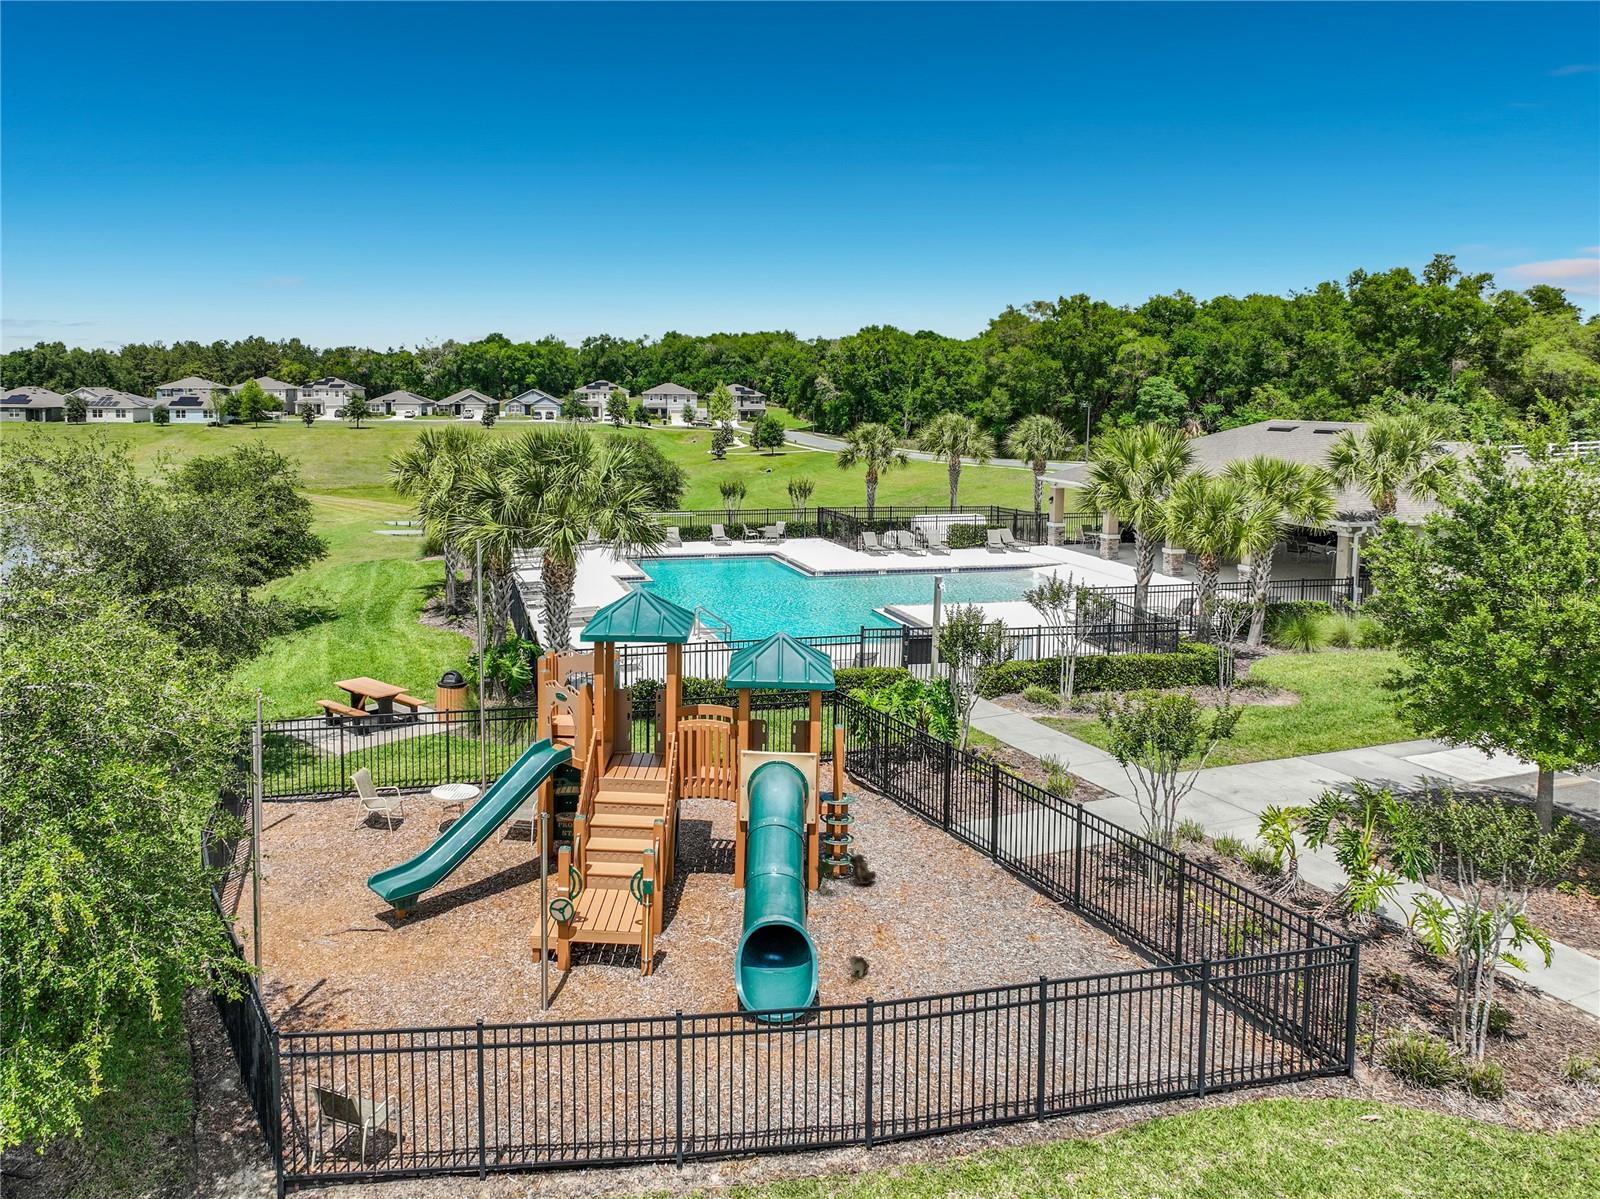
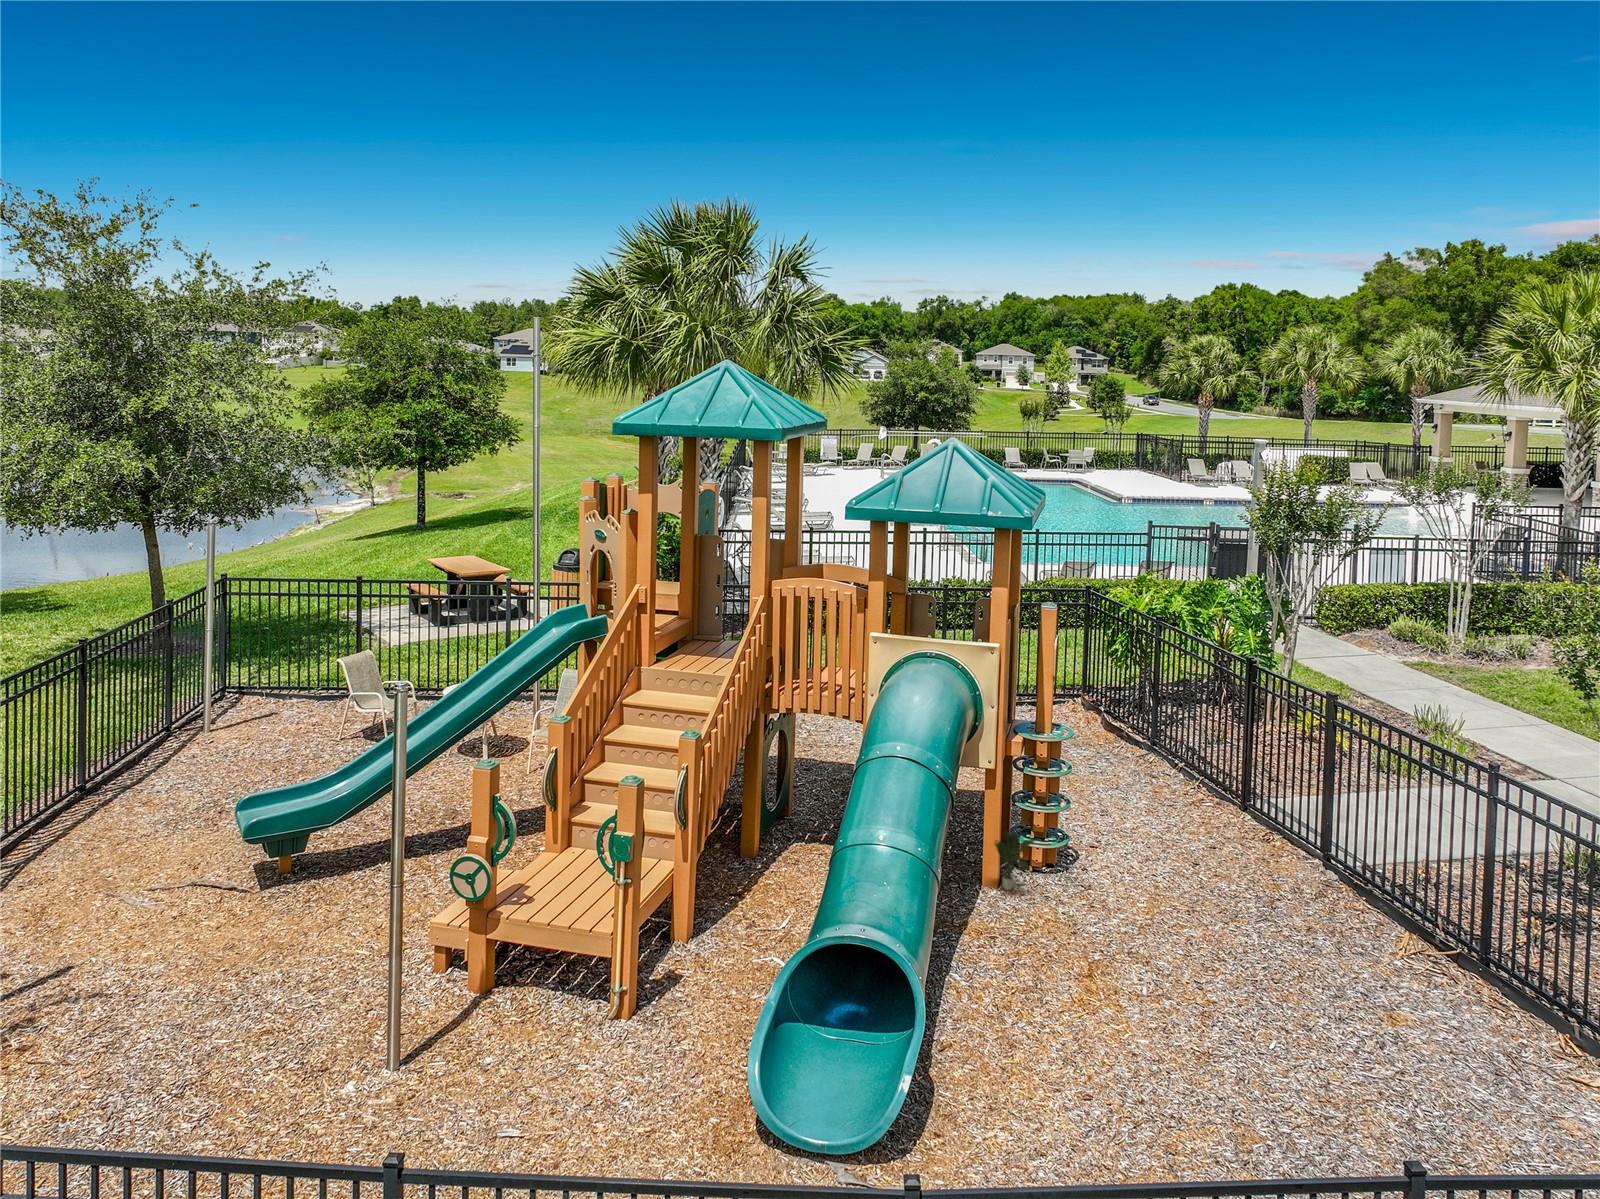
backpack: present [840,849,876,884] -> none [1040,817,1105,880]
plush toy: present [849,955,869,976] -> none [1008,1009,1057,1052]

